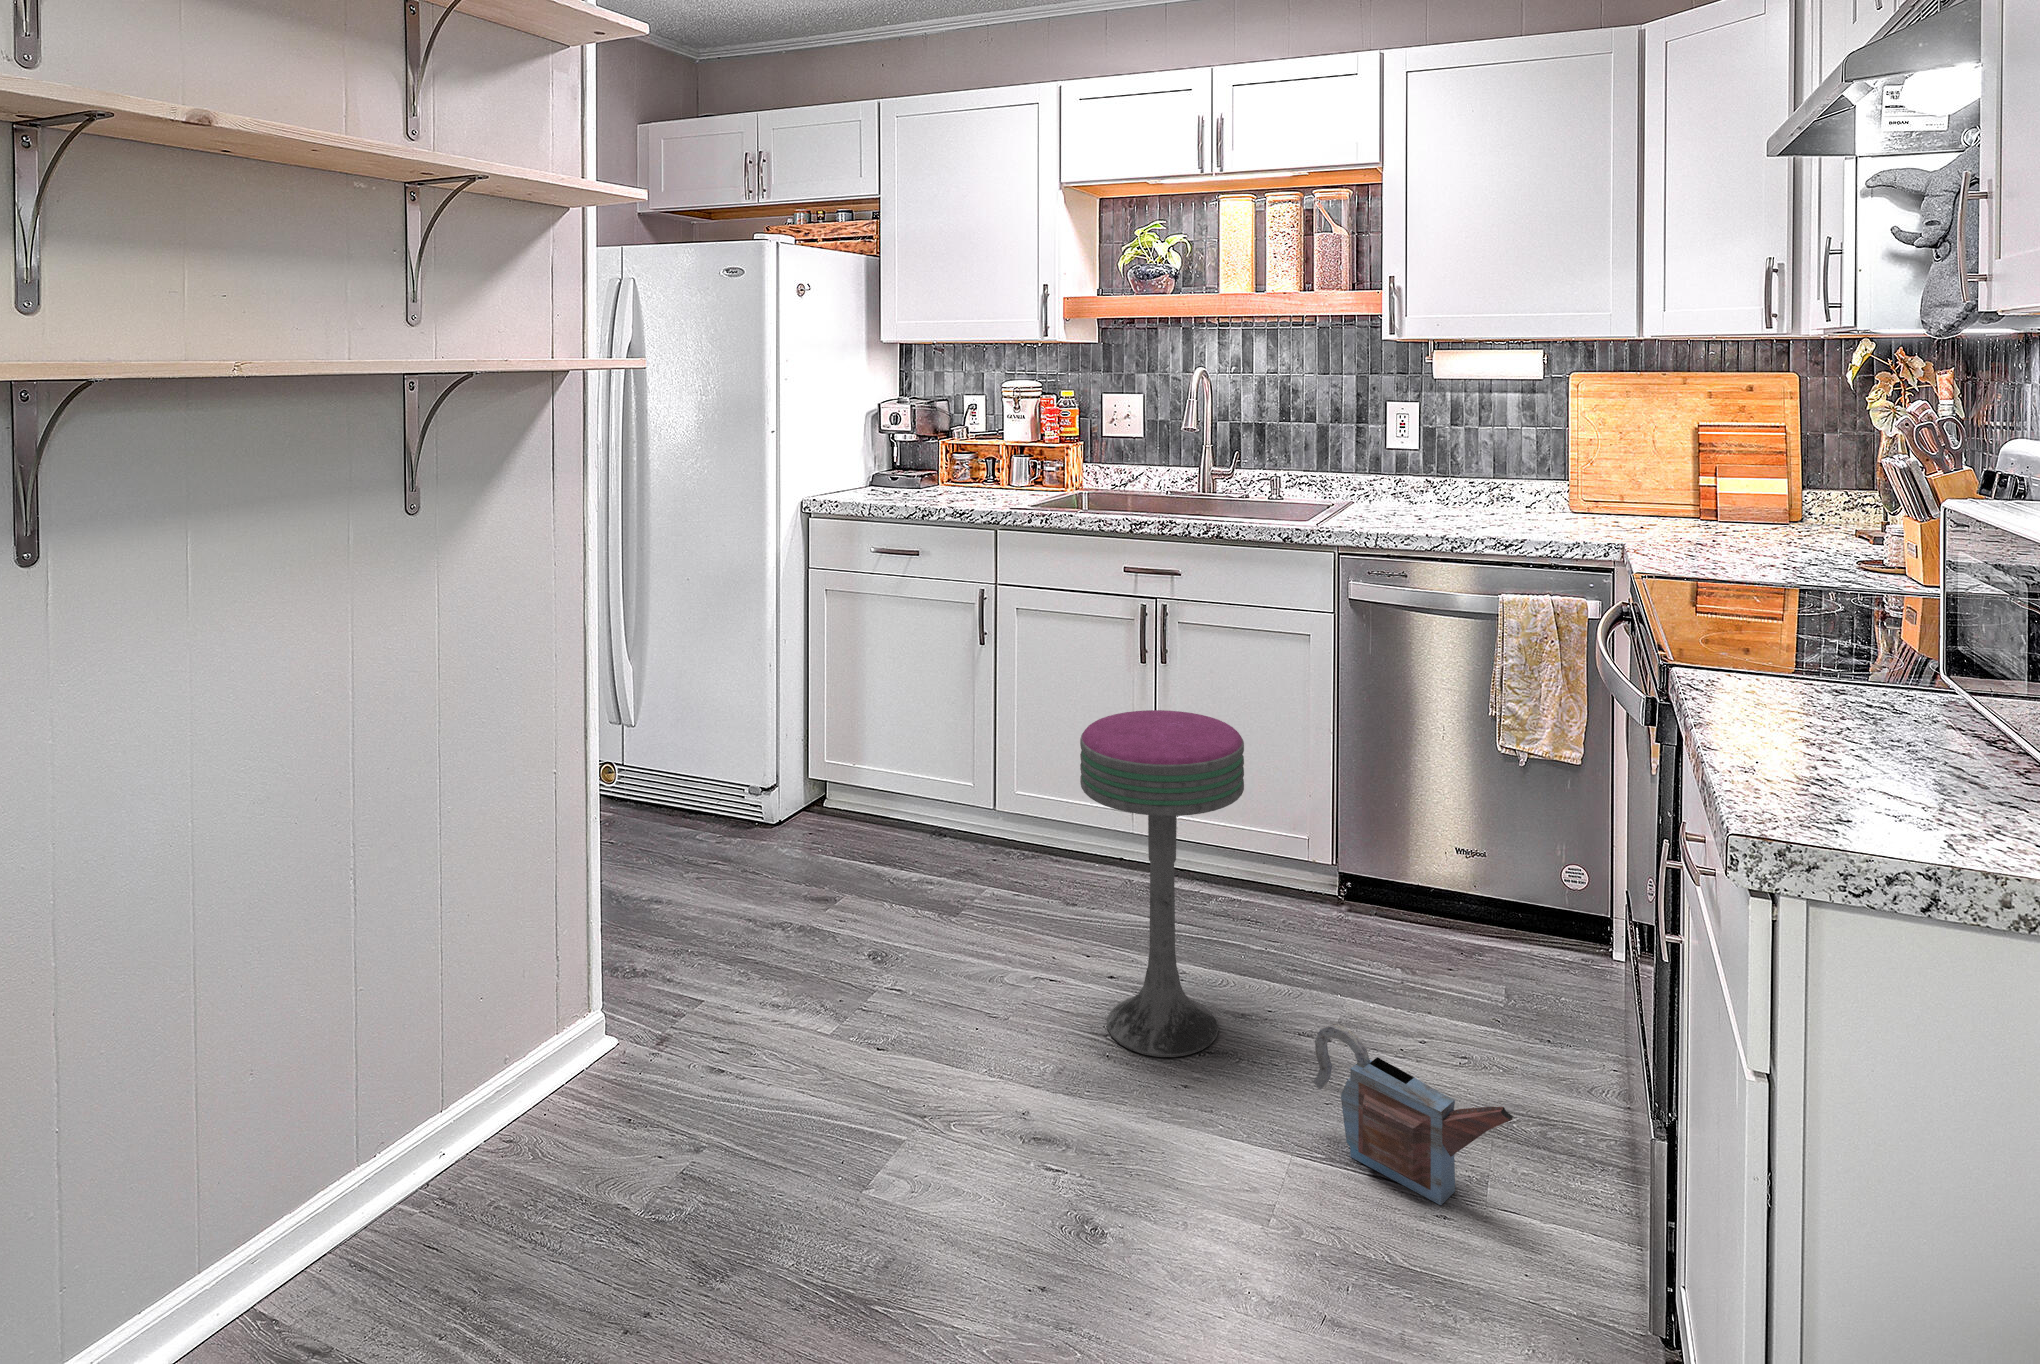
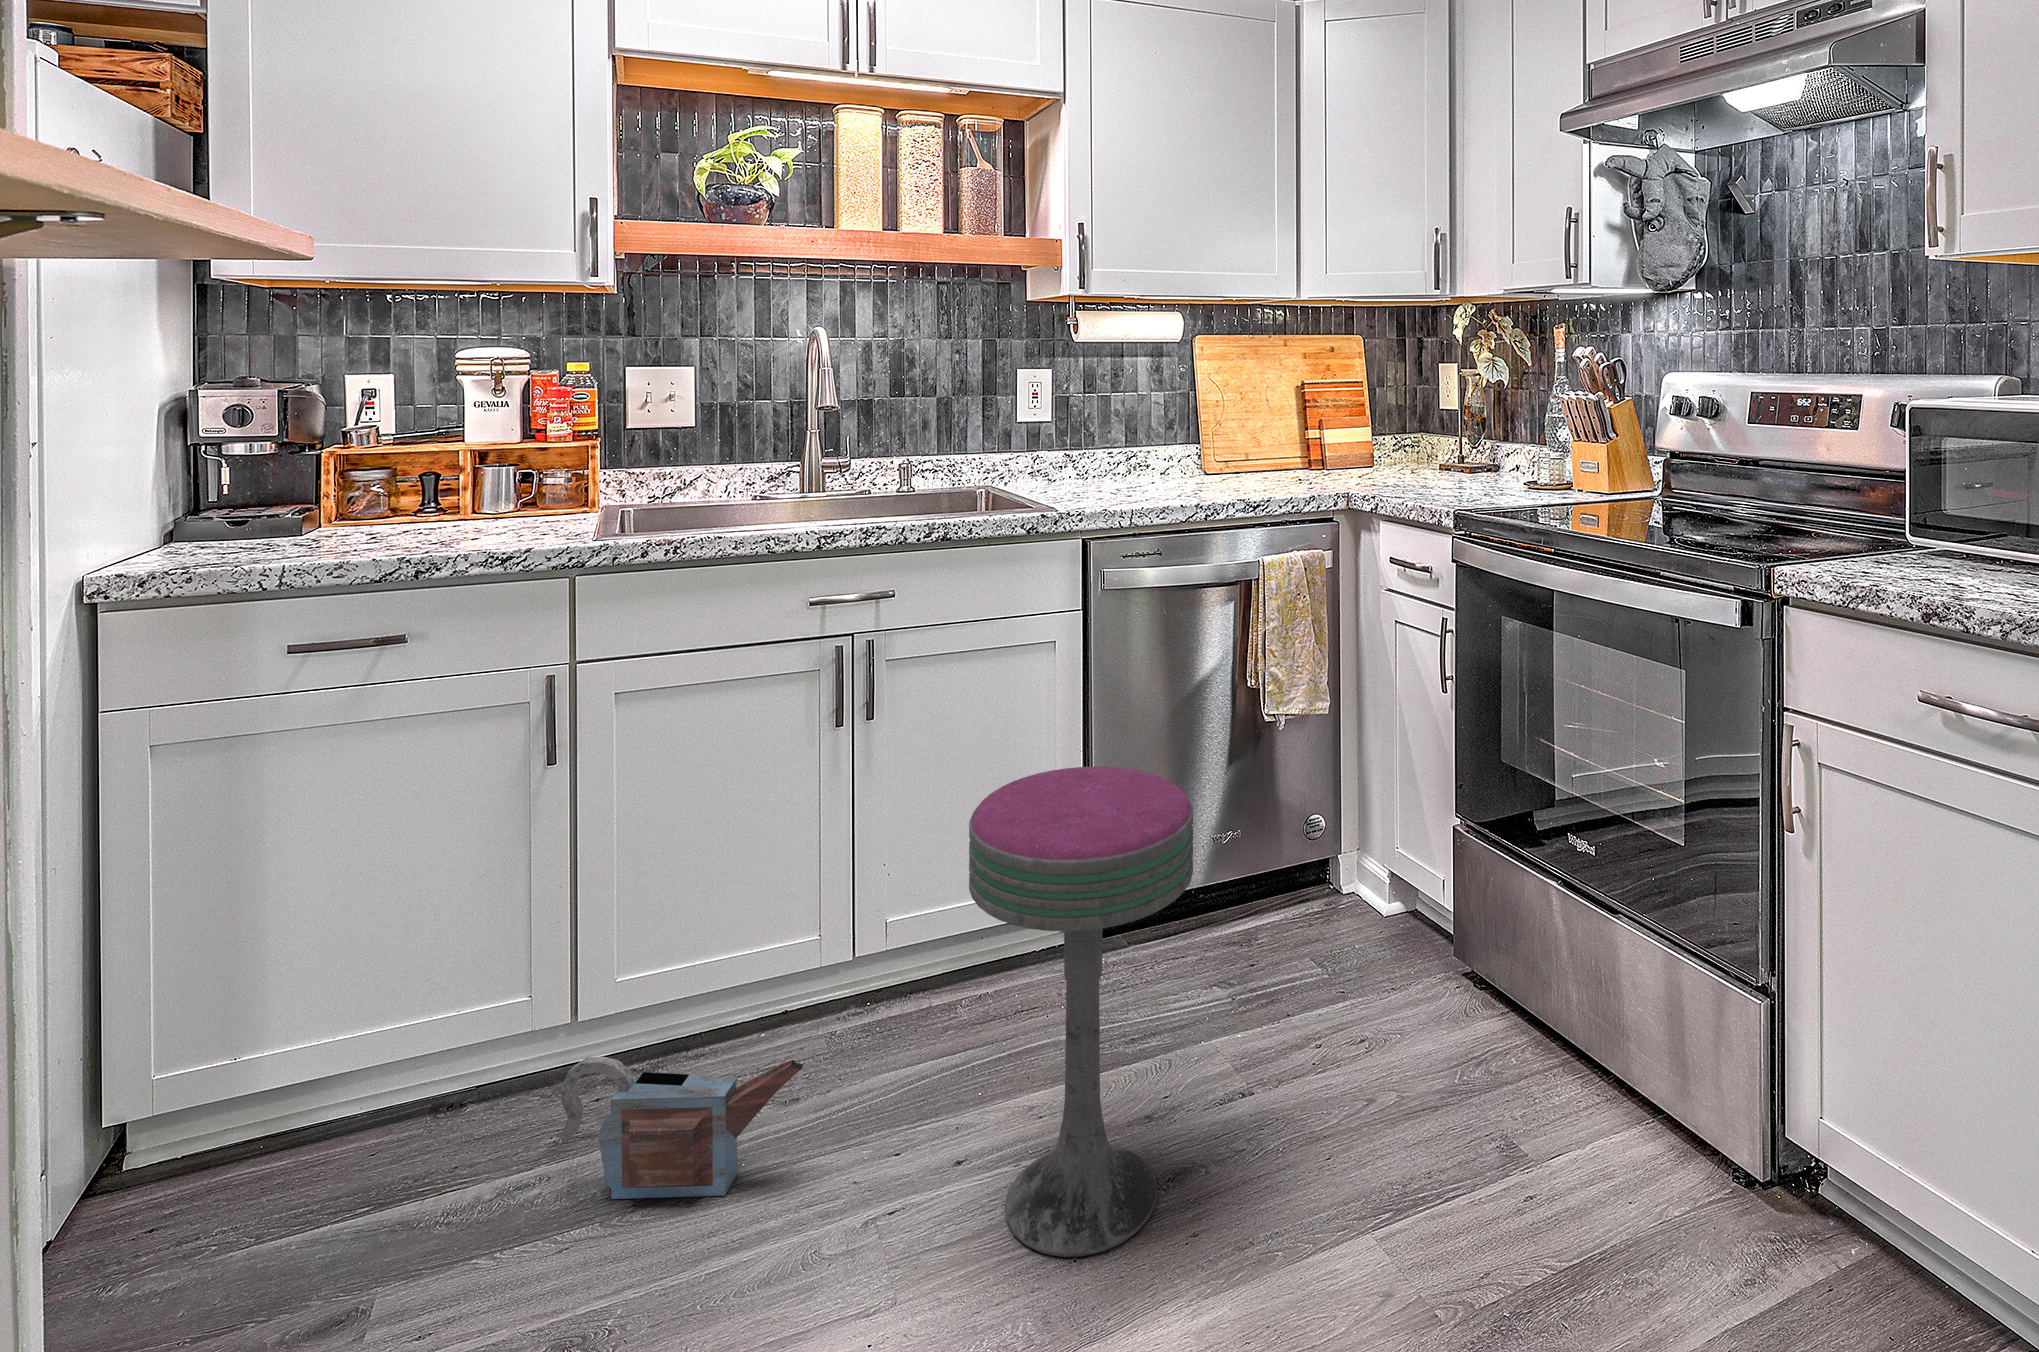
watering can: present [1313,1024,1513,1205] -> present [559,1057,803,1199]

